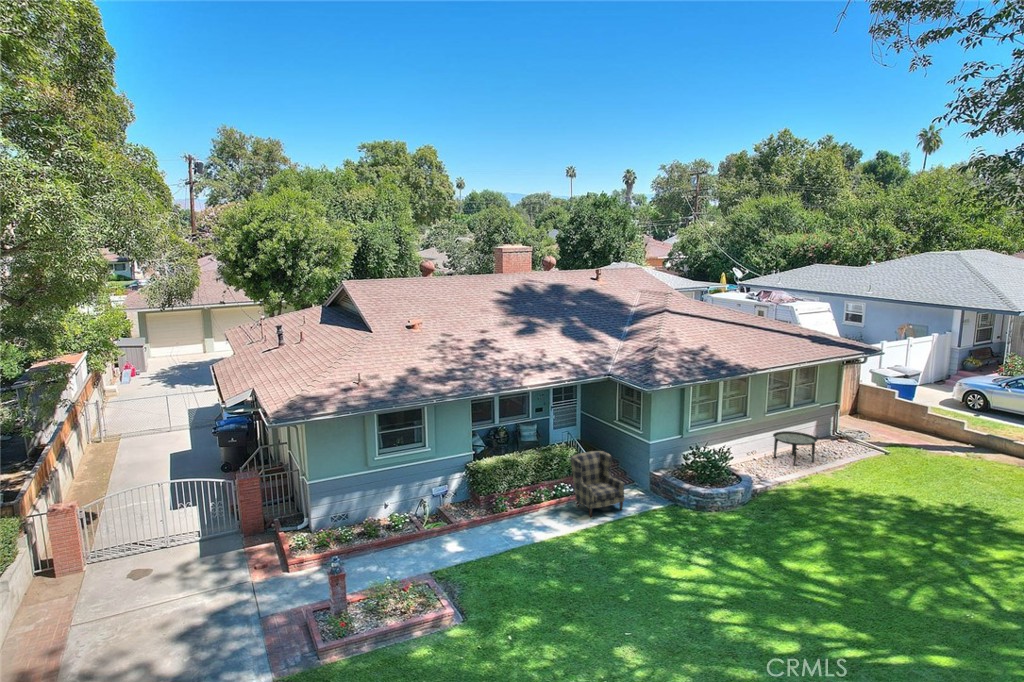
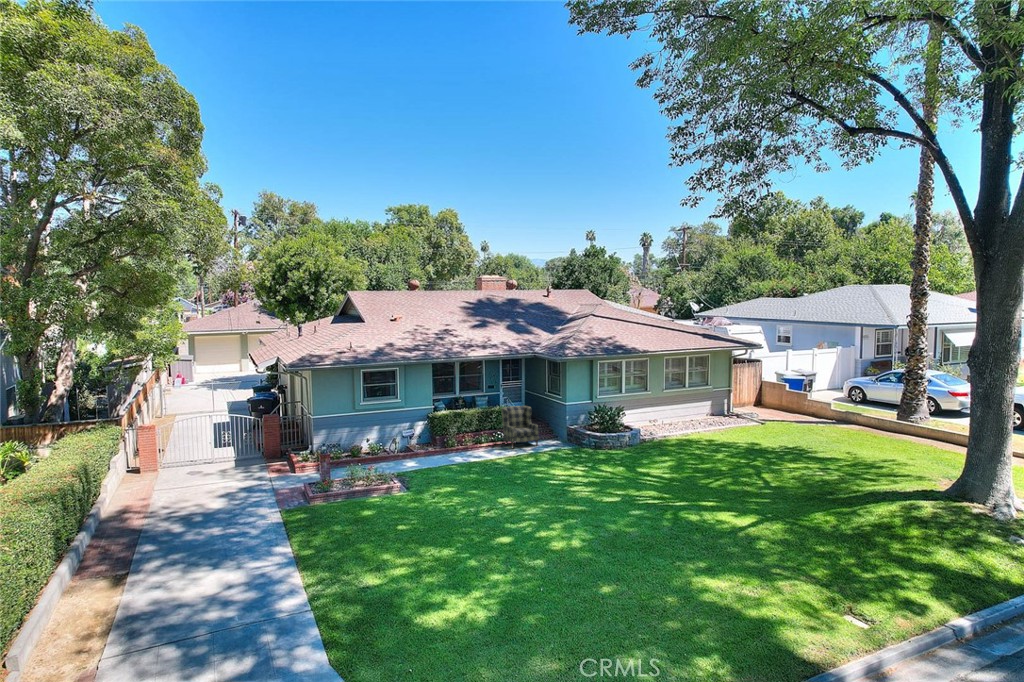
round table: present [773,431,817,466] -> none [670,407,703,429]

